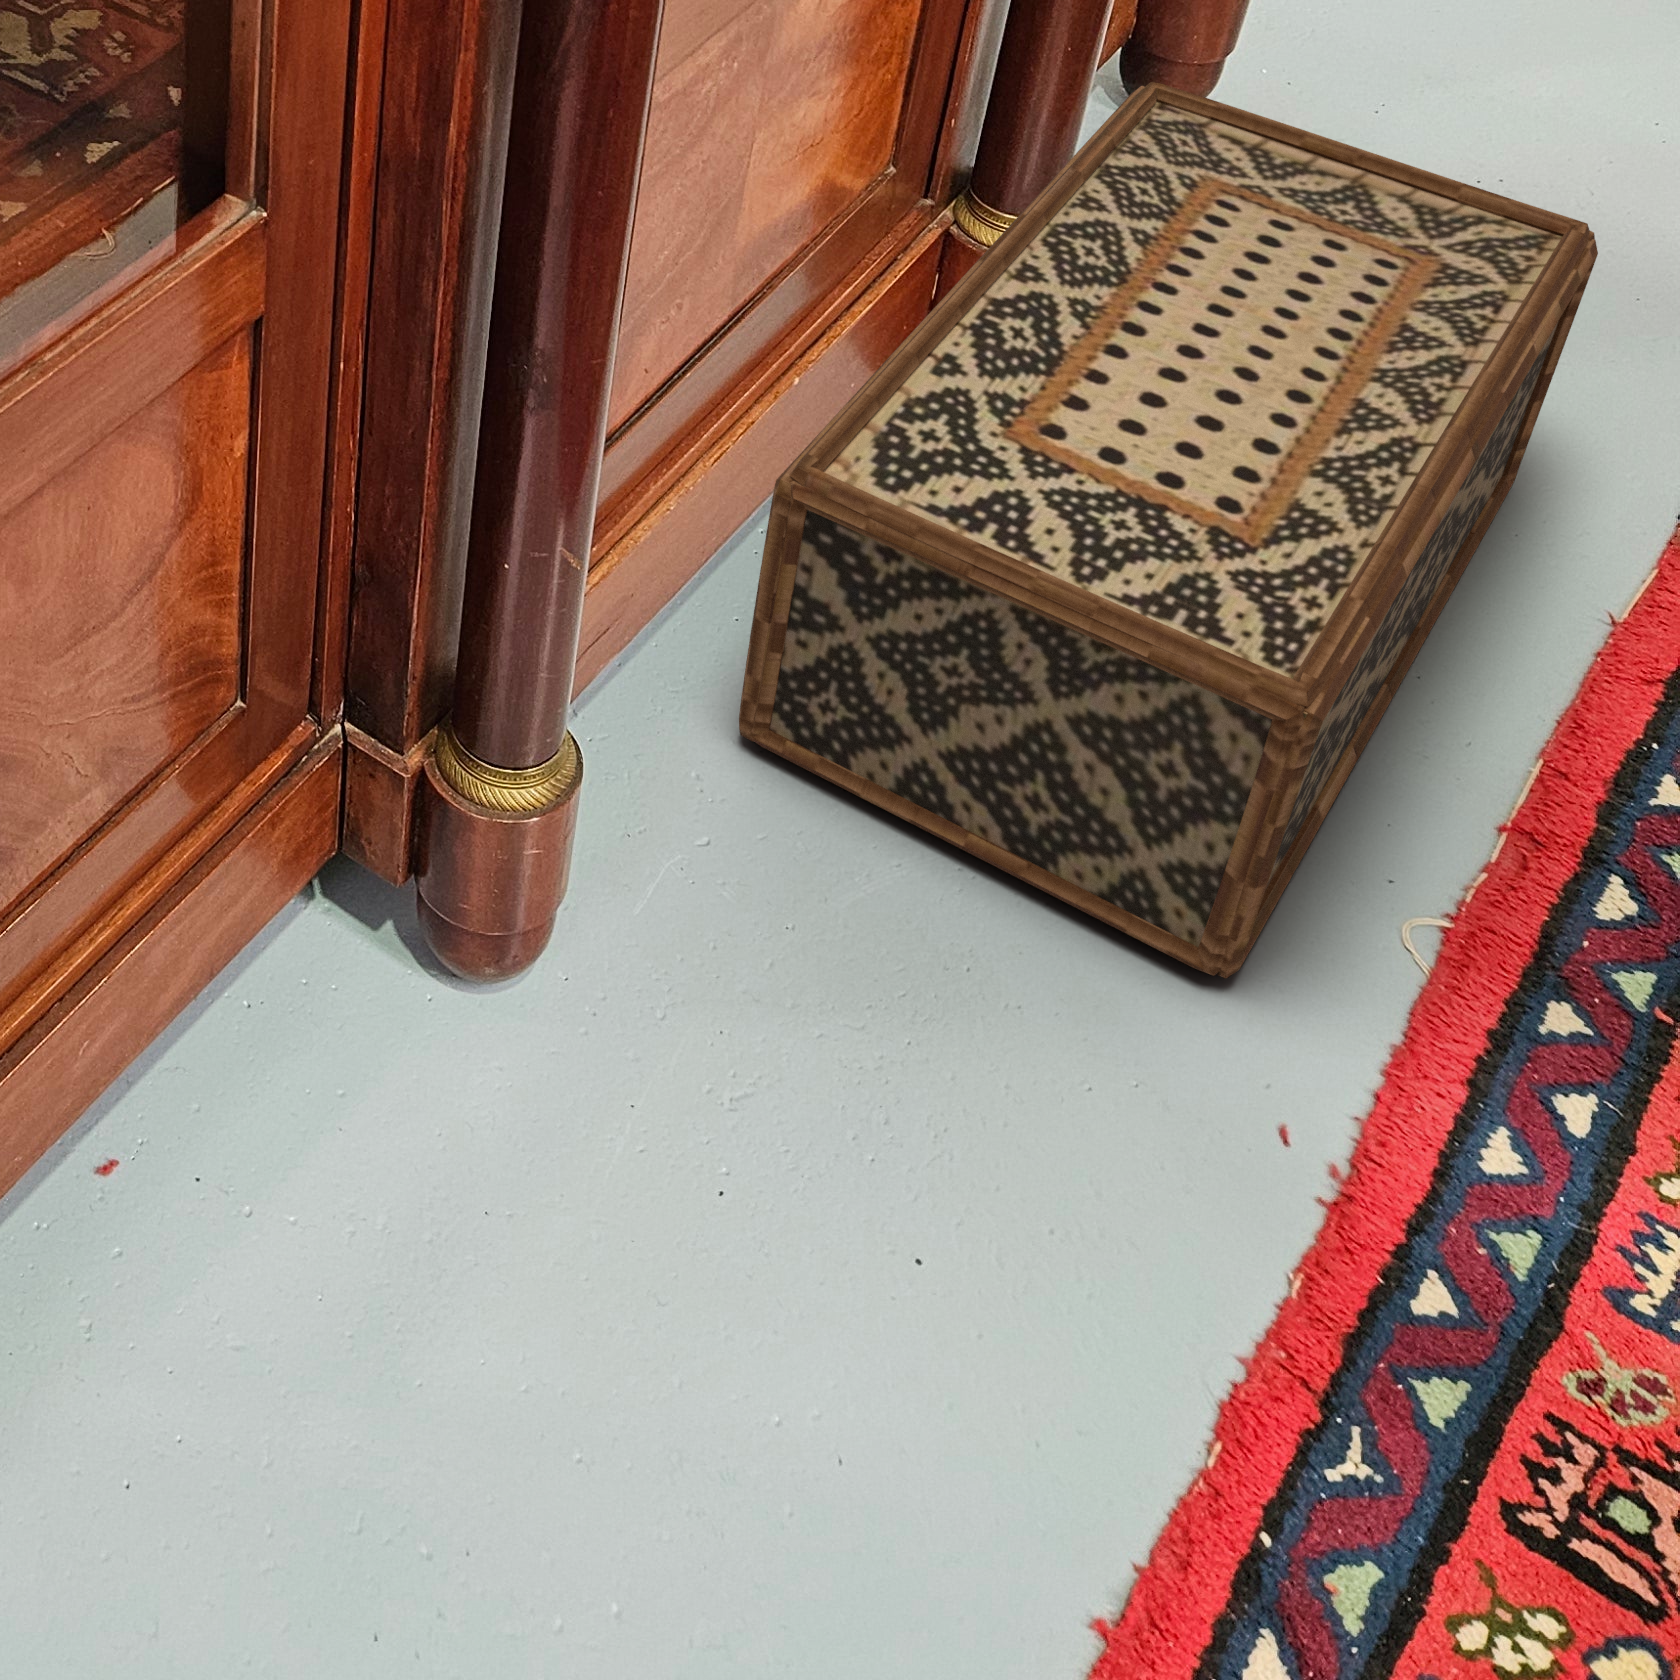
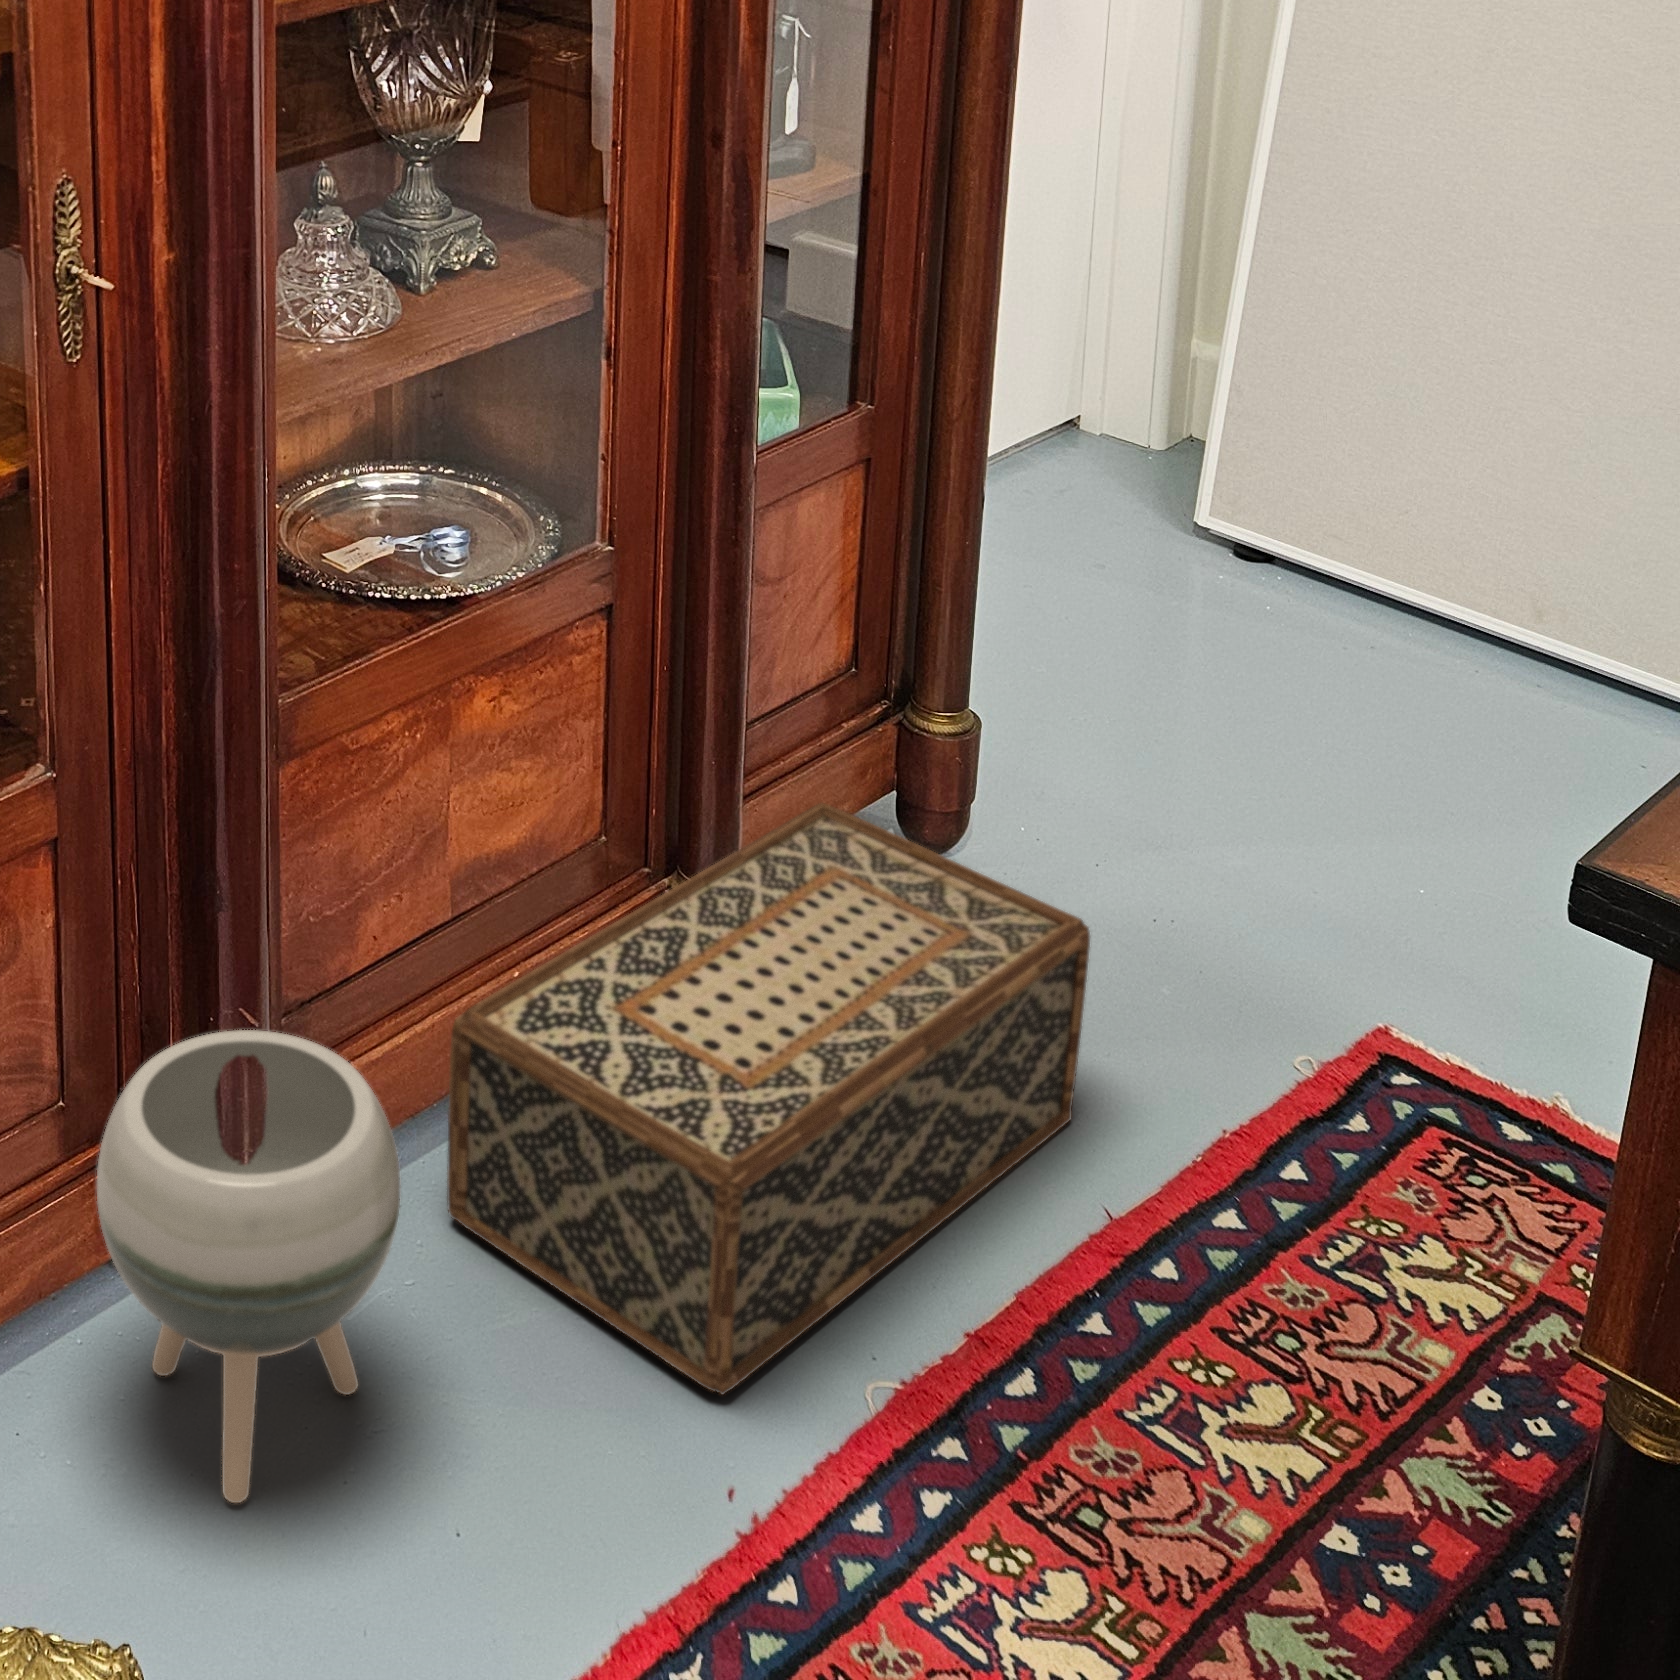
planter: none [336,567,839,1268] -> present [97,1030,401,1503]

